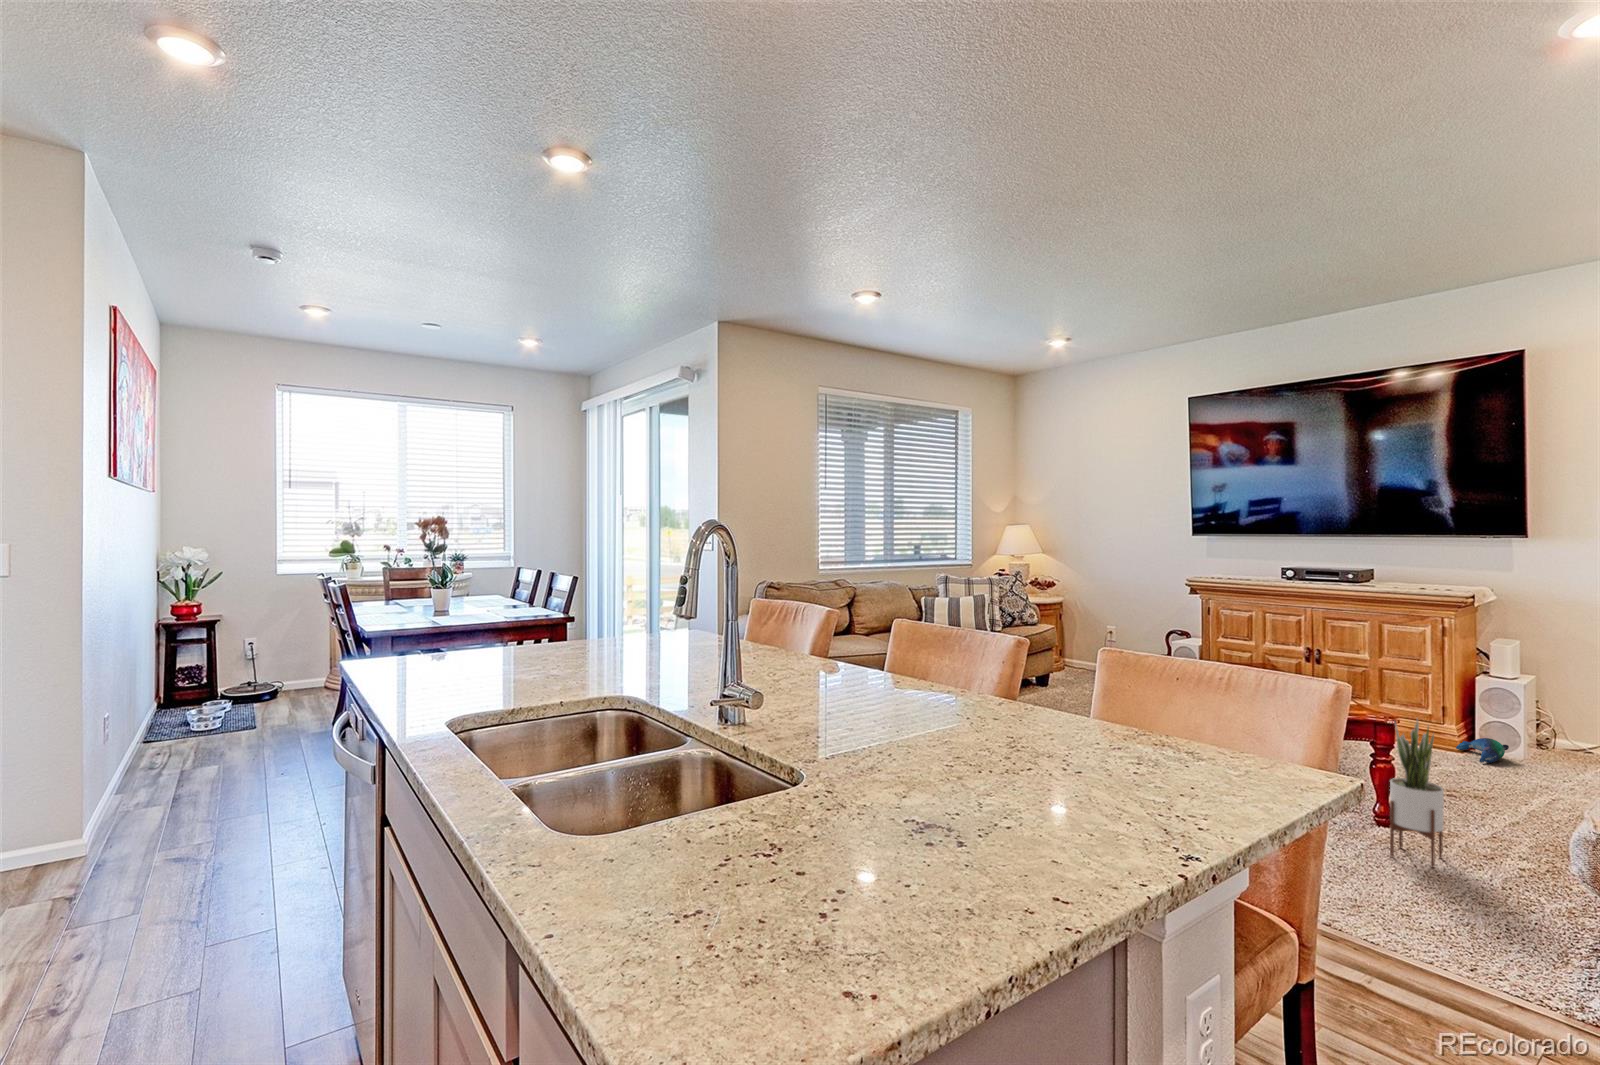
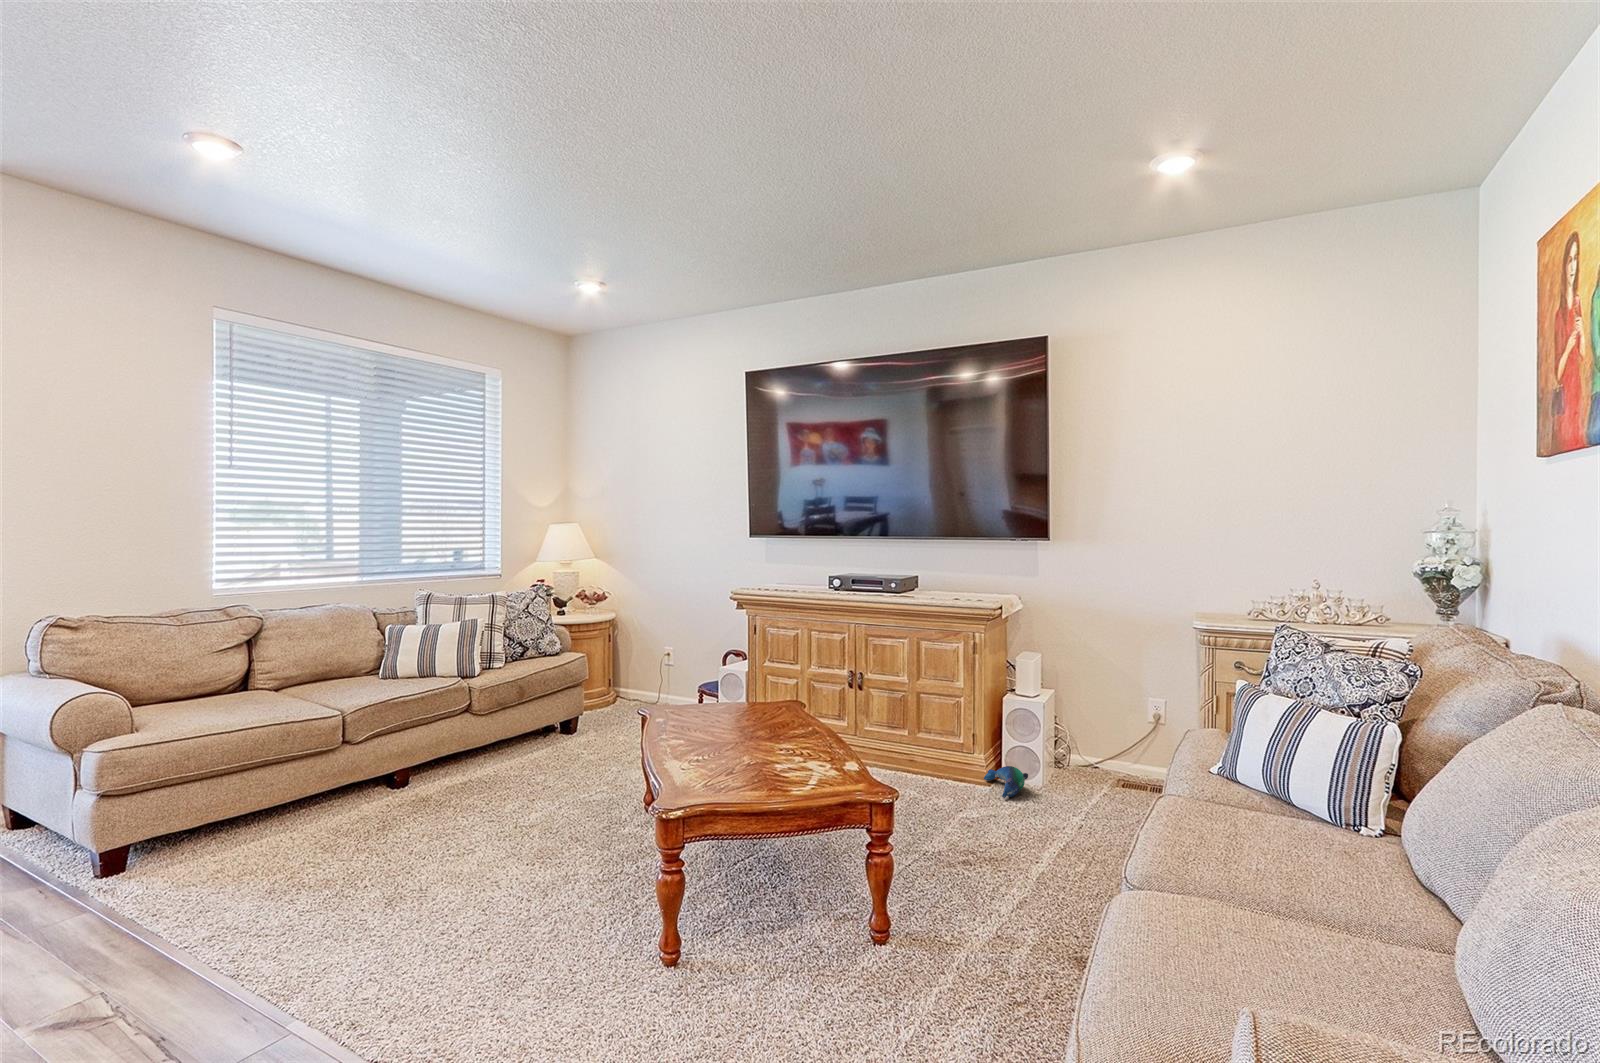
potted plant: present [1390,720,1444,868] -> none [883,803,944,1022]

